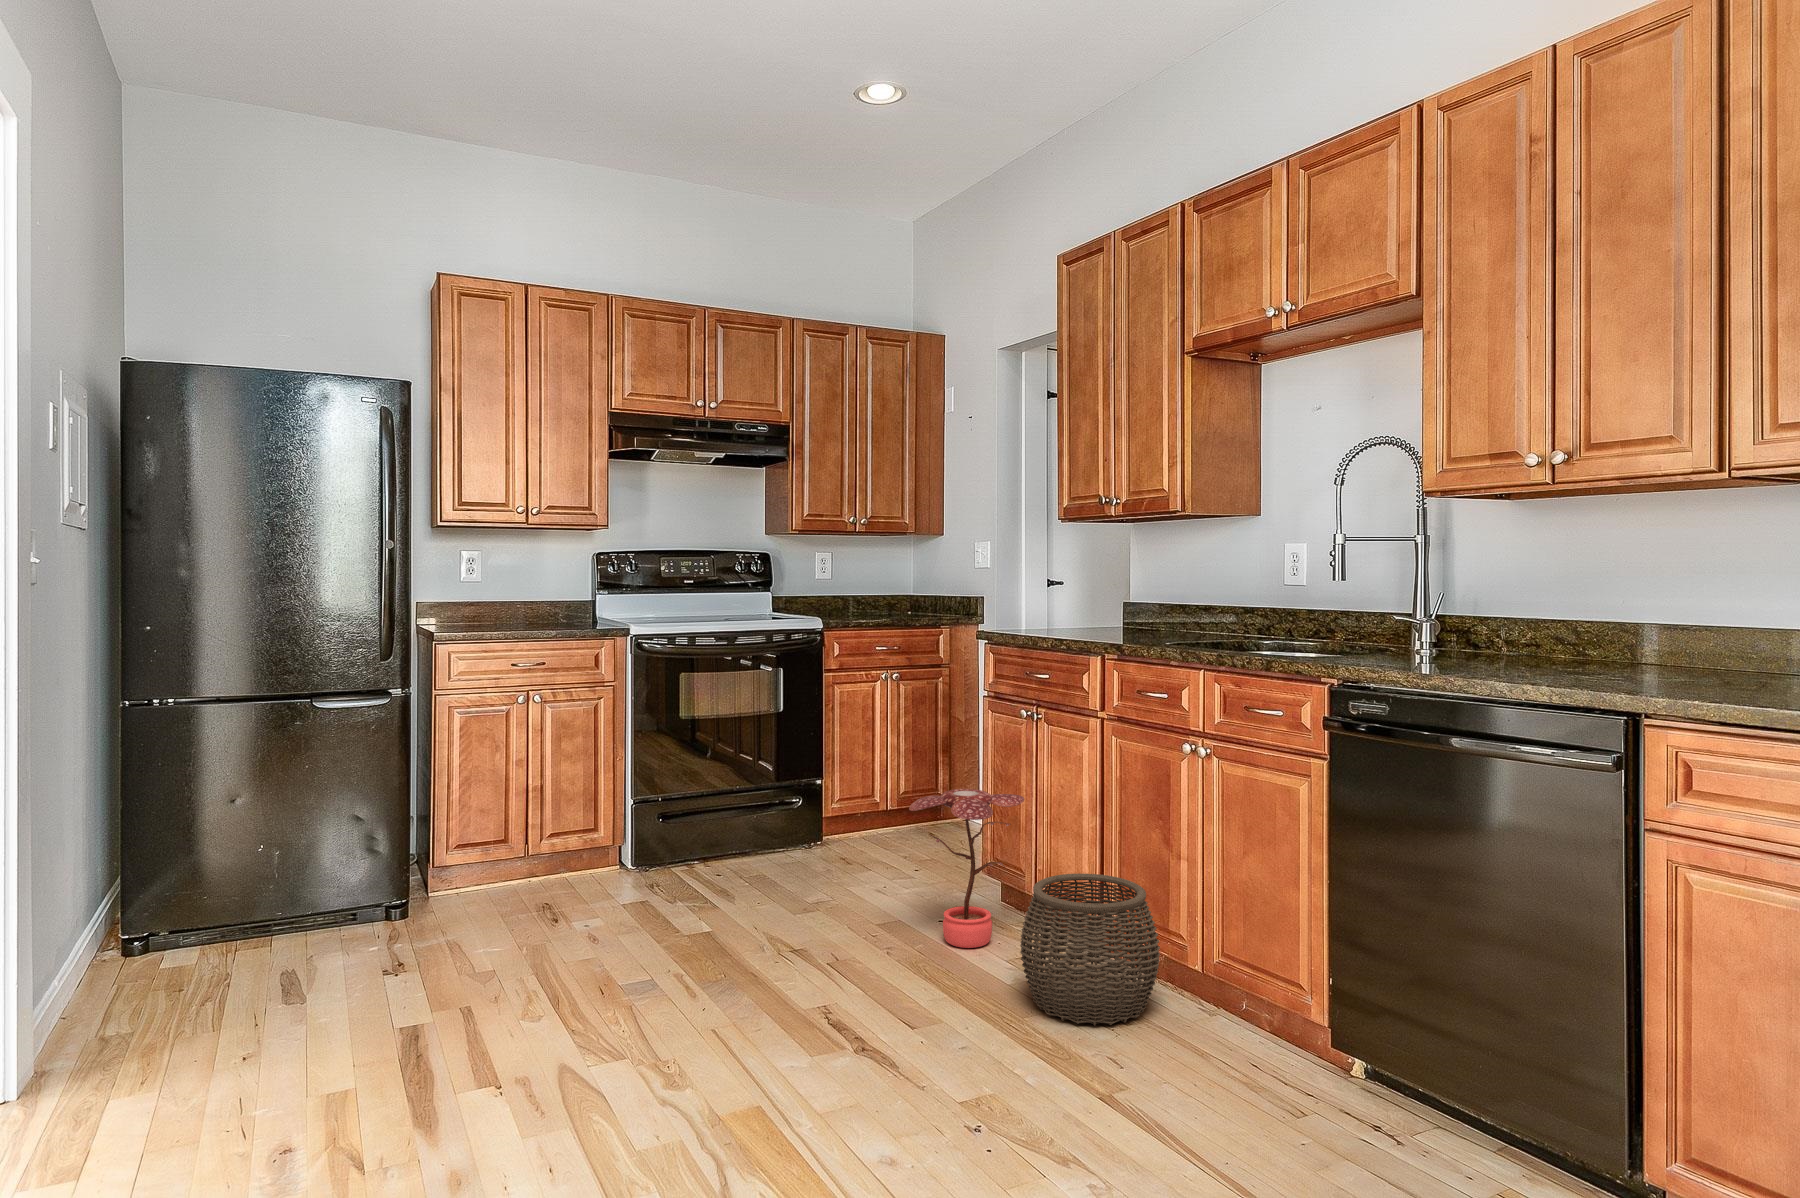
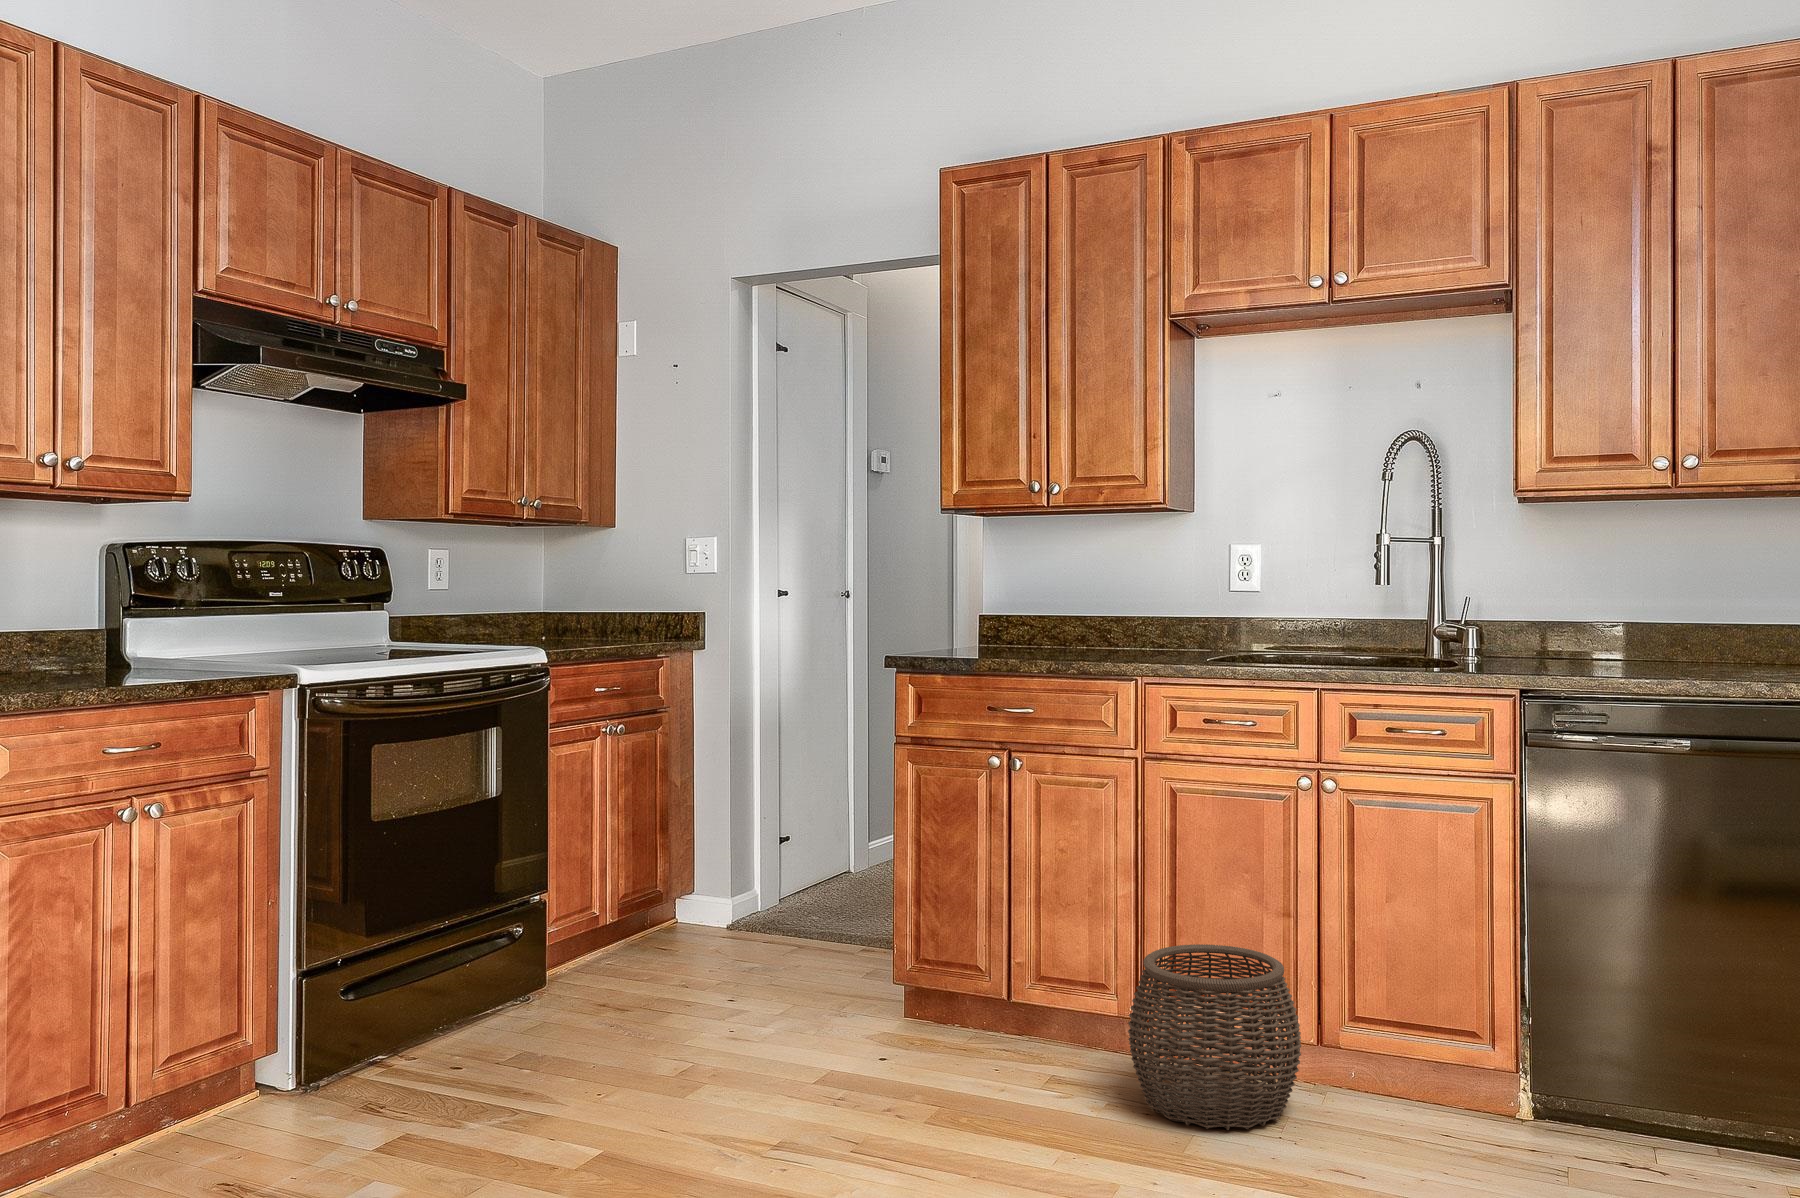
potted plant: present [909,789,1024,948] -> none [899,866,1027,1081]

